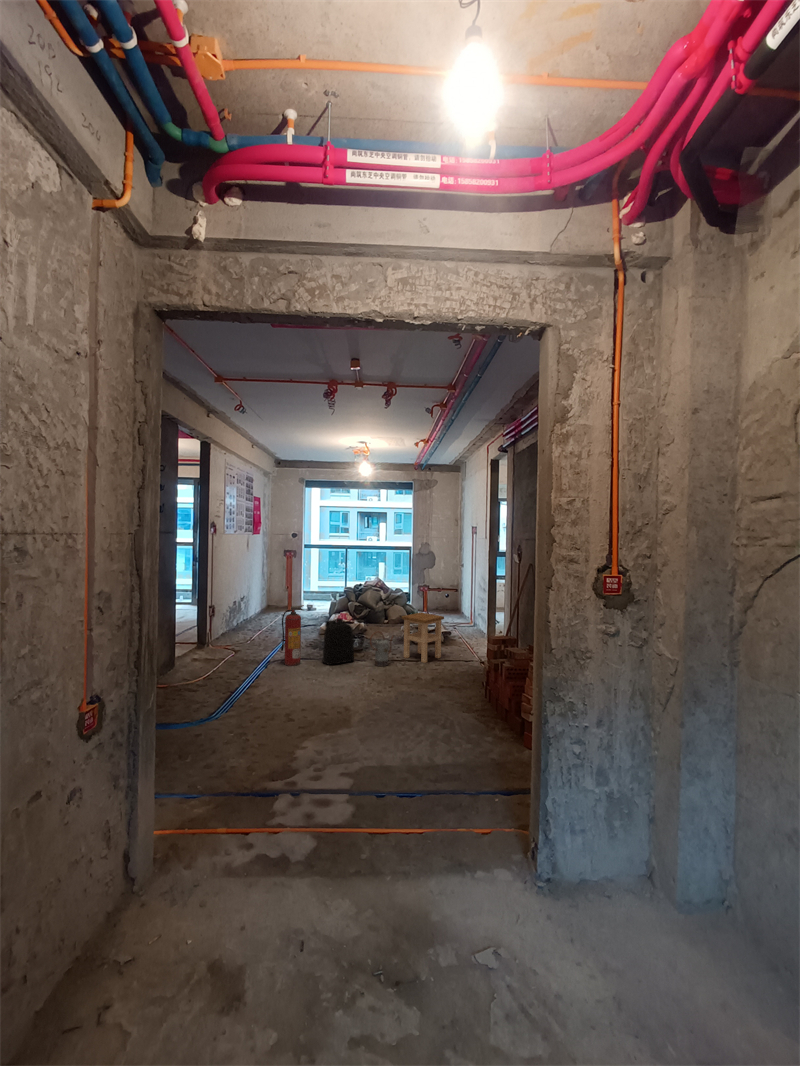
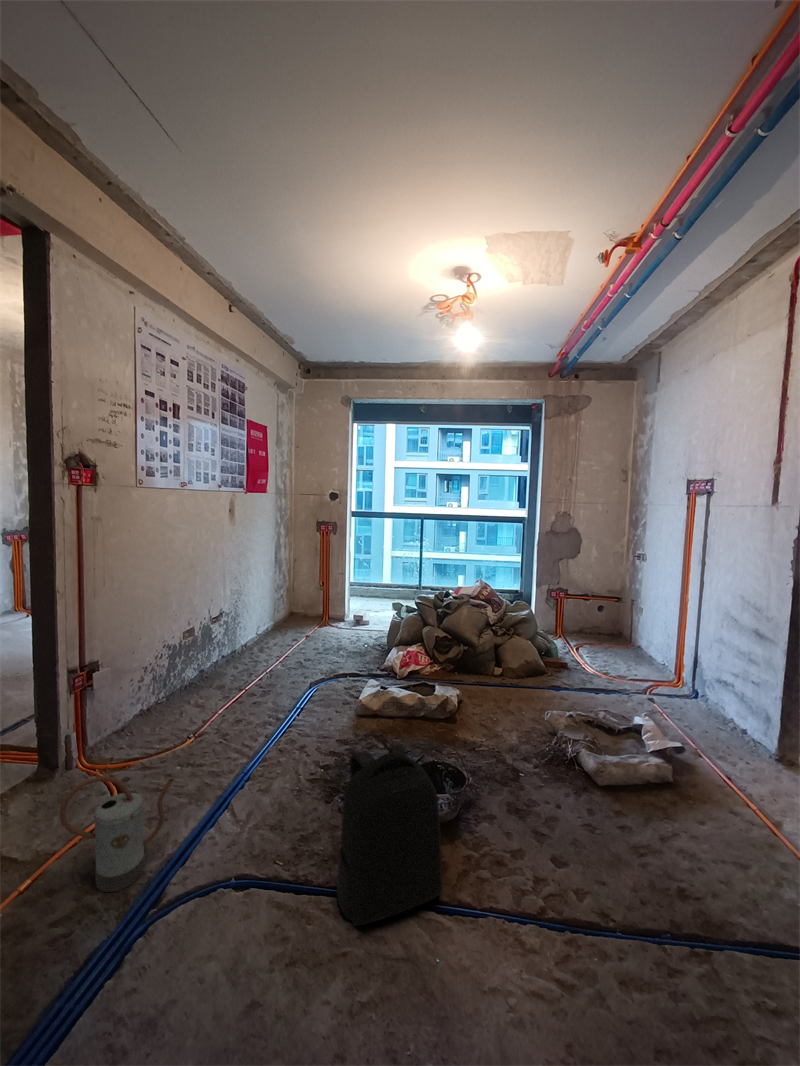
fire extinguisher: present [281,605,304,666] -> none [200,708,276,919]
stool: present [402,613,444,663] -> none [600,719,751,941]
watering can: present [370,631,393,666] -> present [60,776,174,892]

